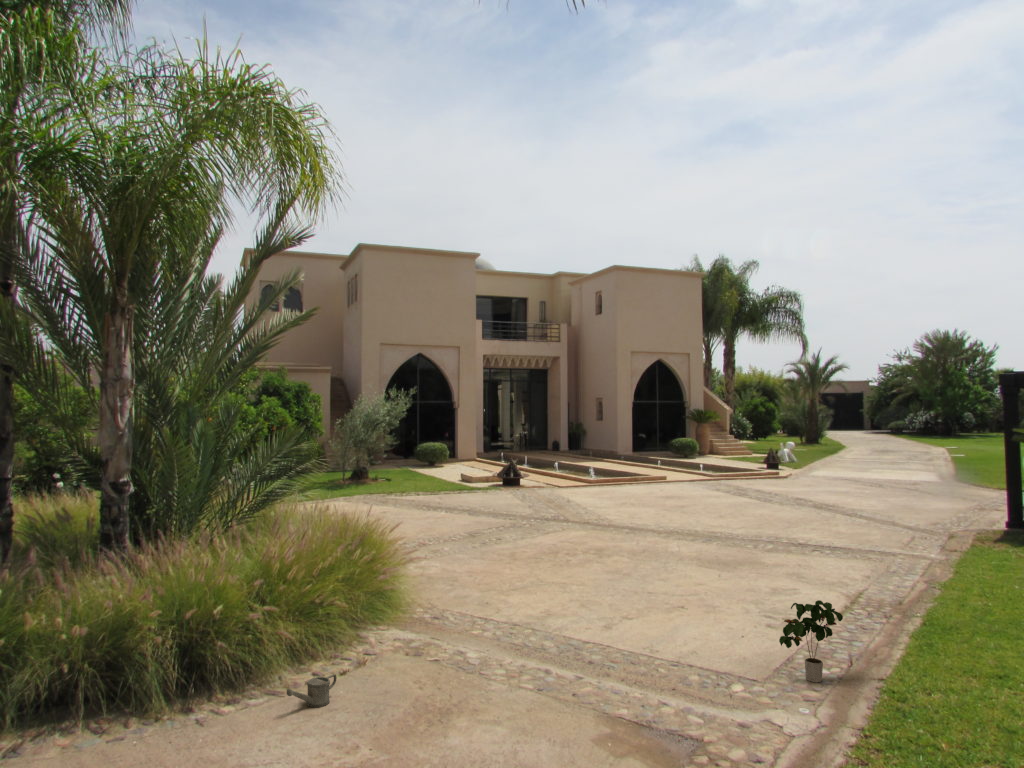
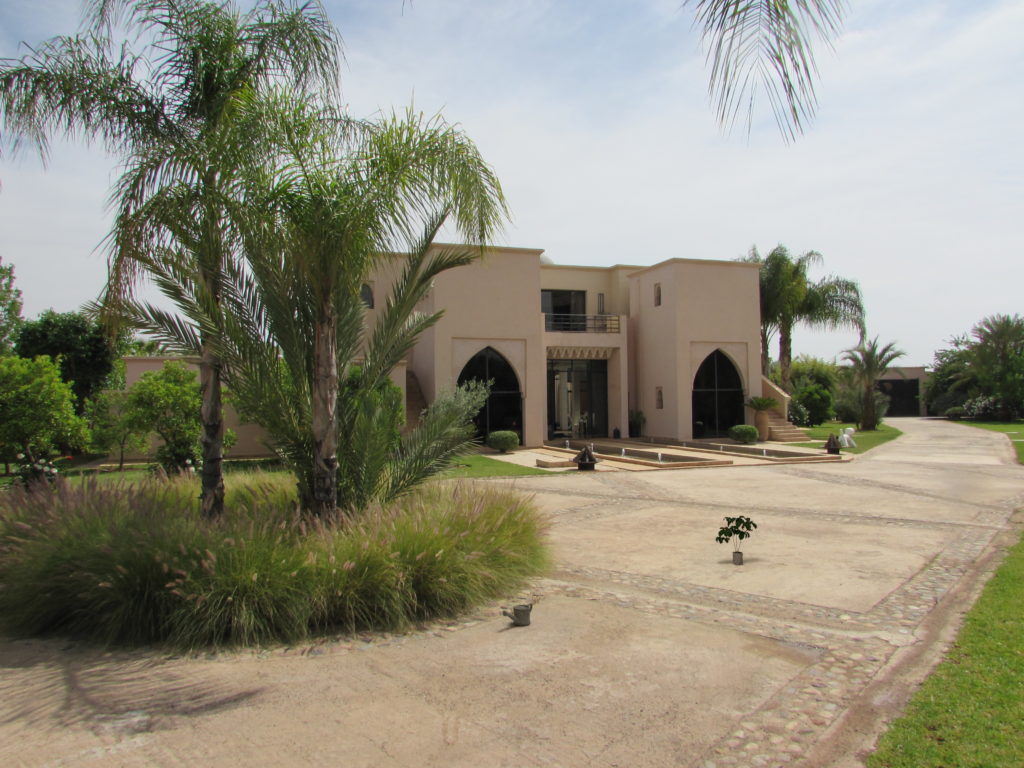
potted plant: present [779,600,843,682] -> present [716,516,757,565]

